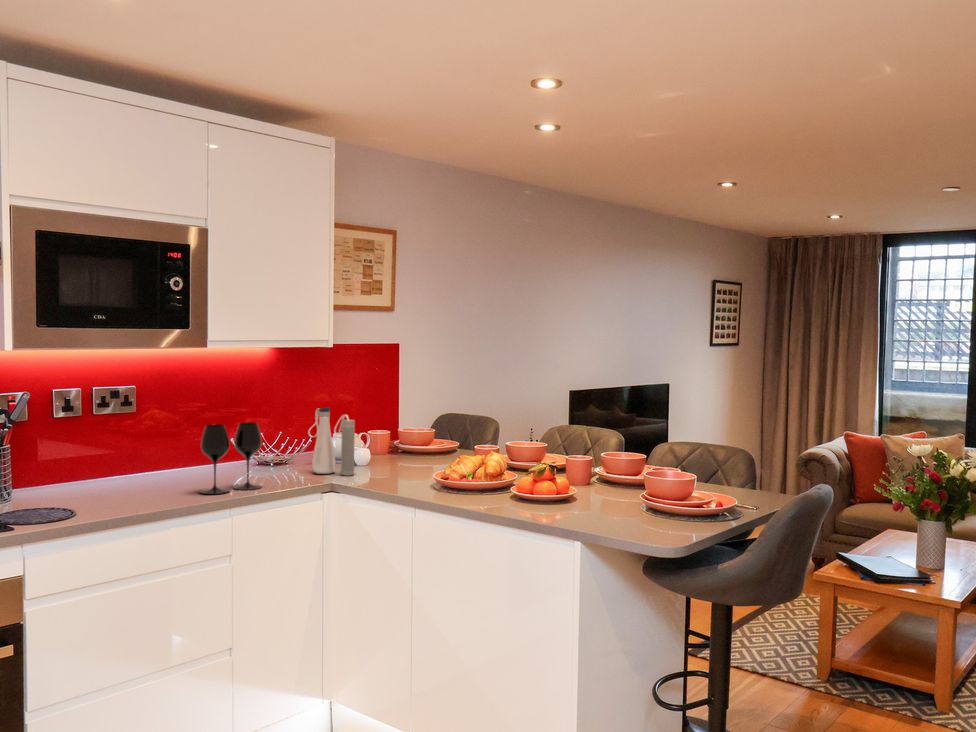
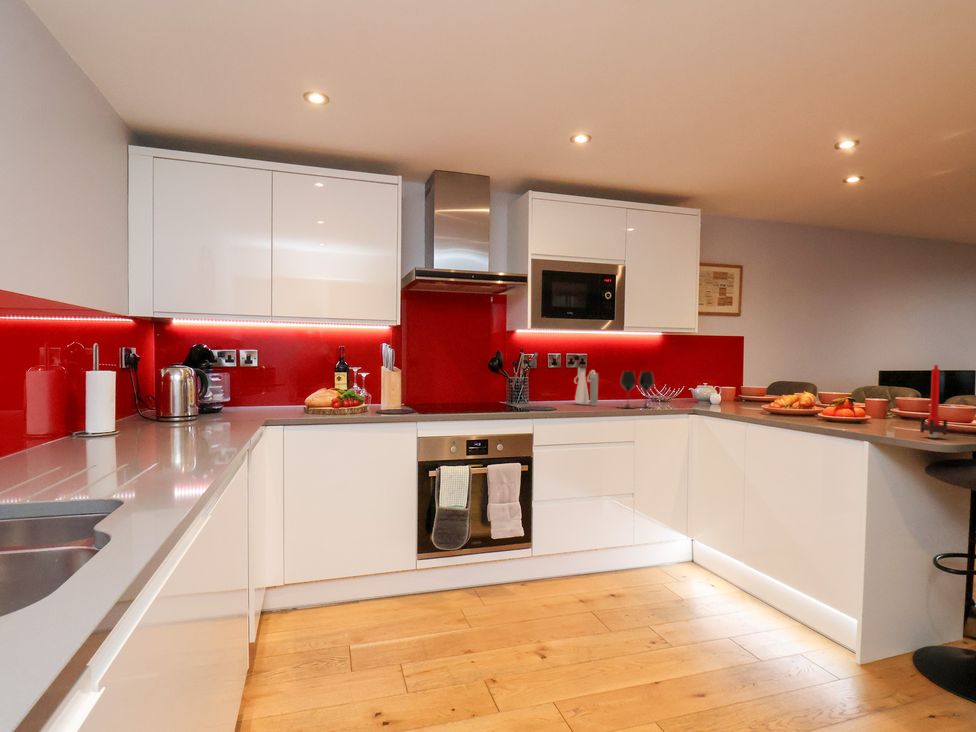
water bottle: present [308,407,355,476] -> present [574,366,598,406]
candle: none [641,427,671,530] -> present [920,365,947,438]

